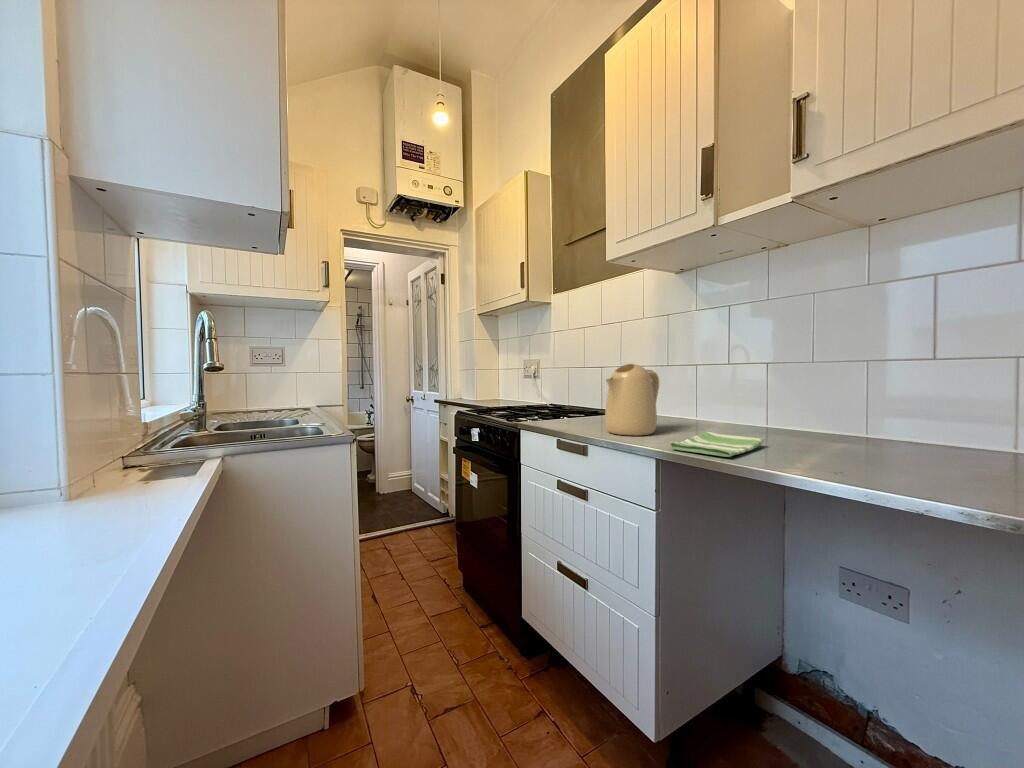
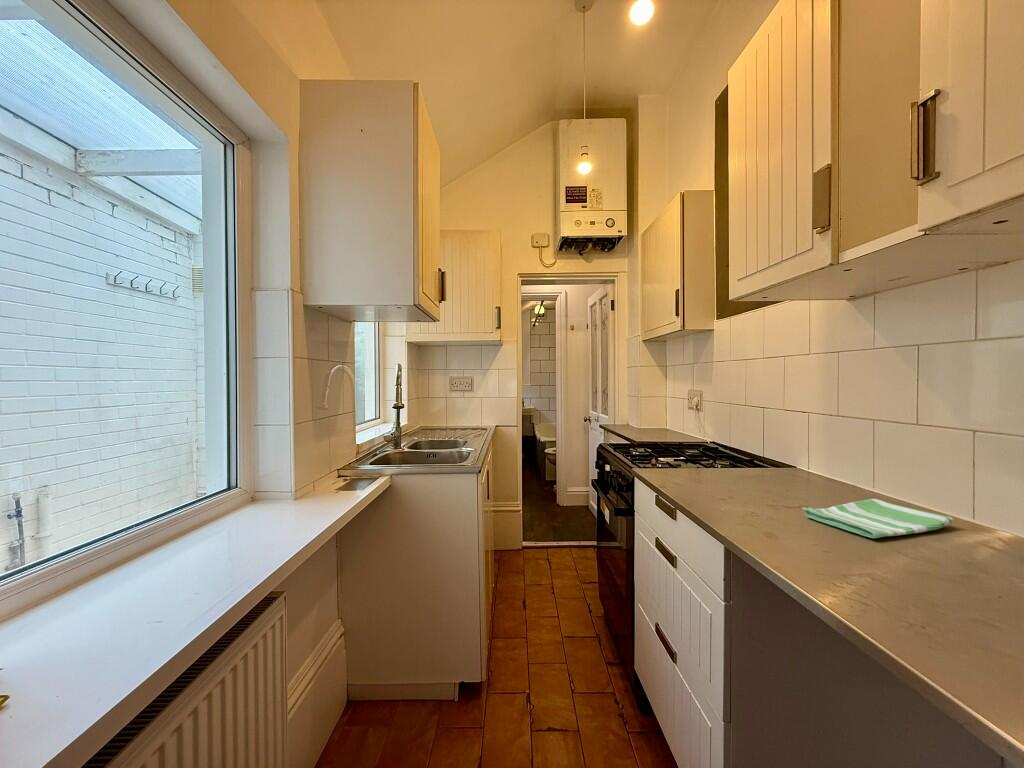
kettle: present [605,364,659,435] -> none [741,408,820,493]

